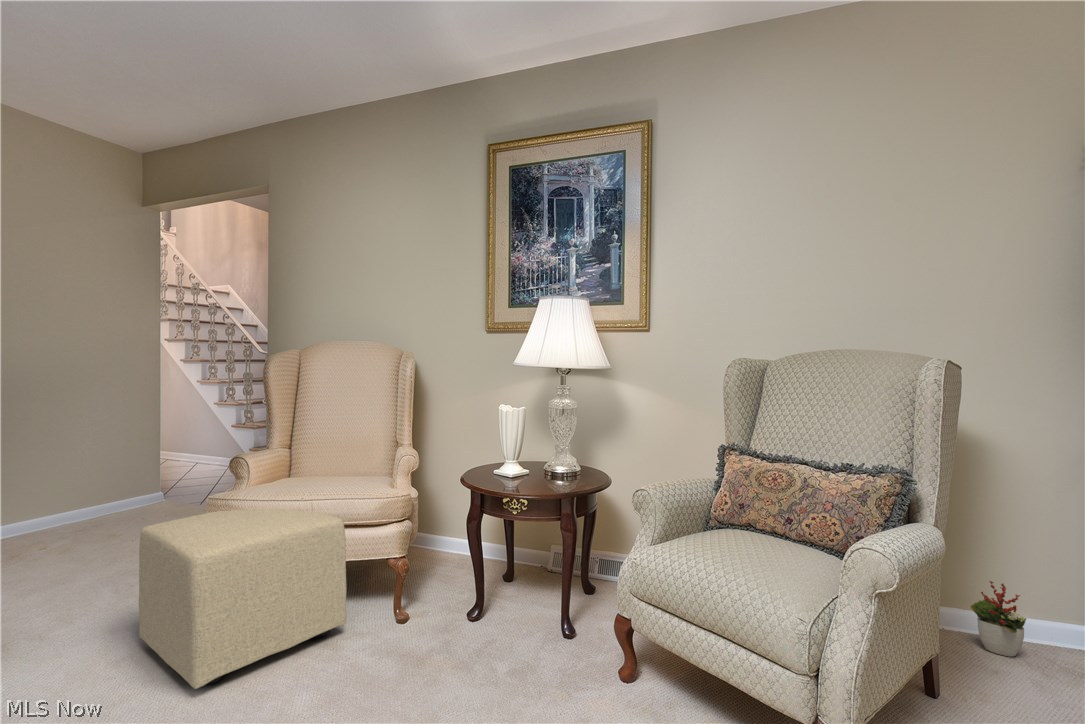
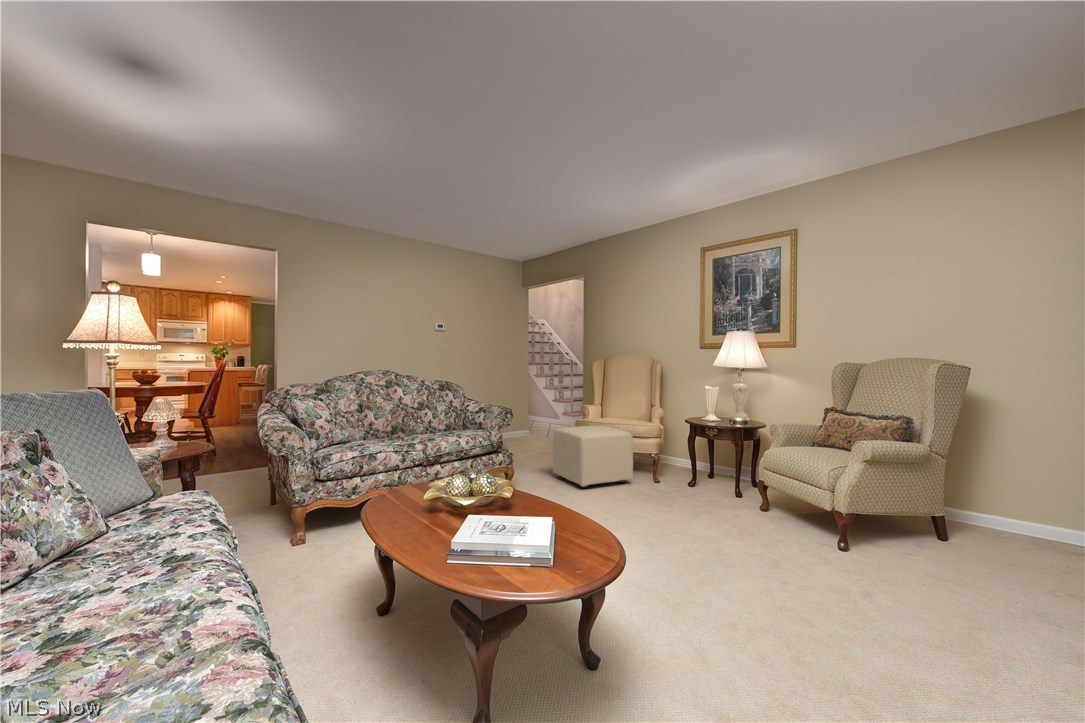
decorative plant: present [971,581,1026,657] -> none [994,495,1029,539]

